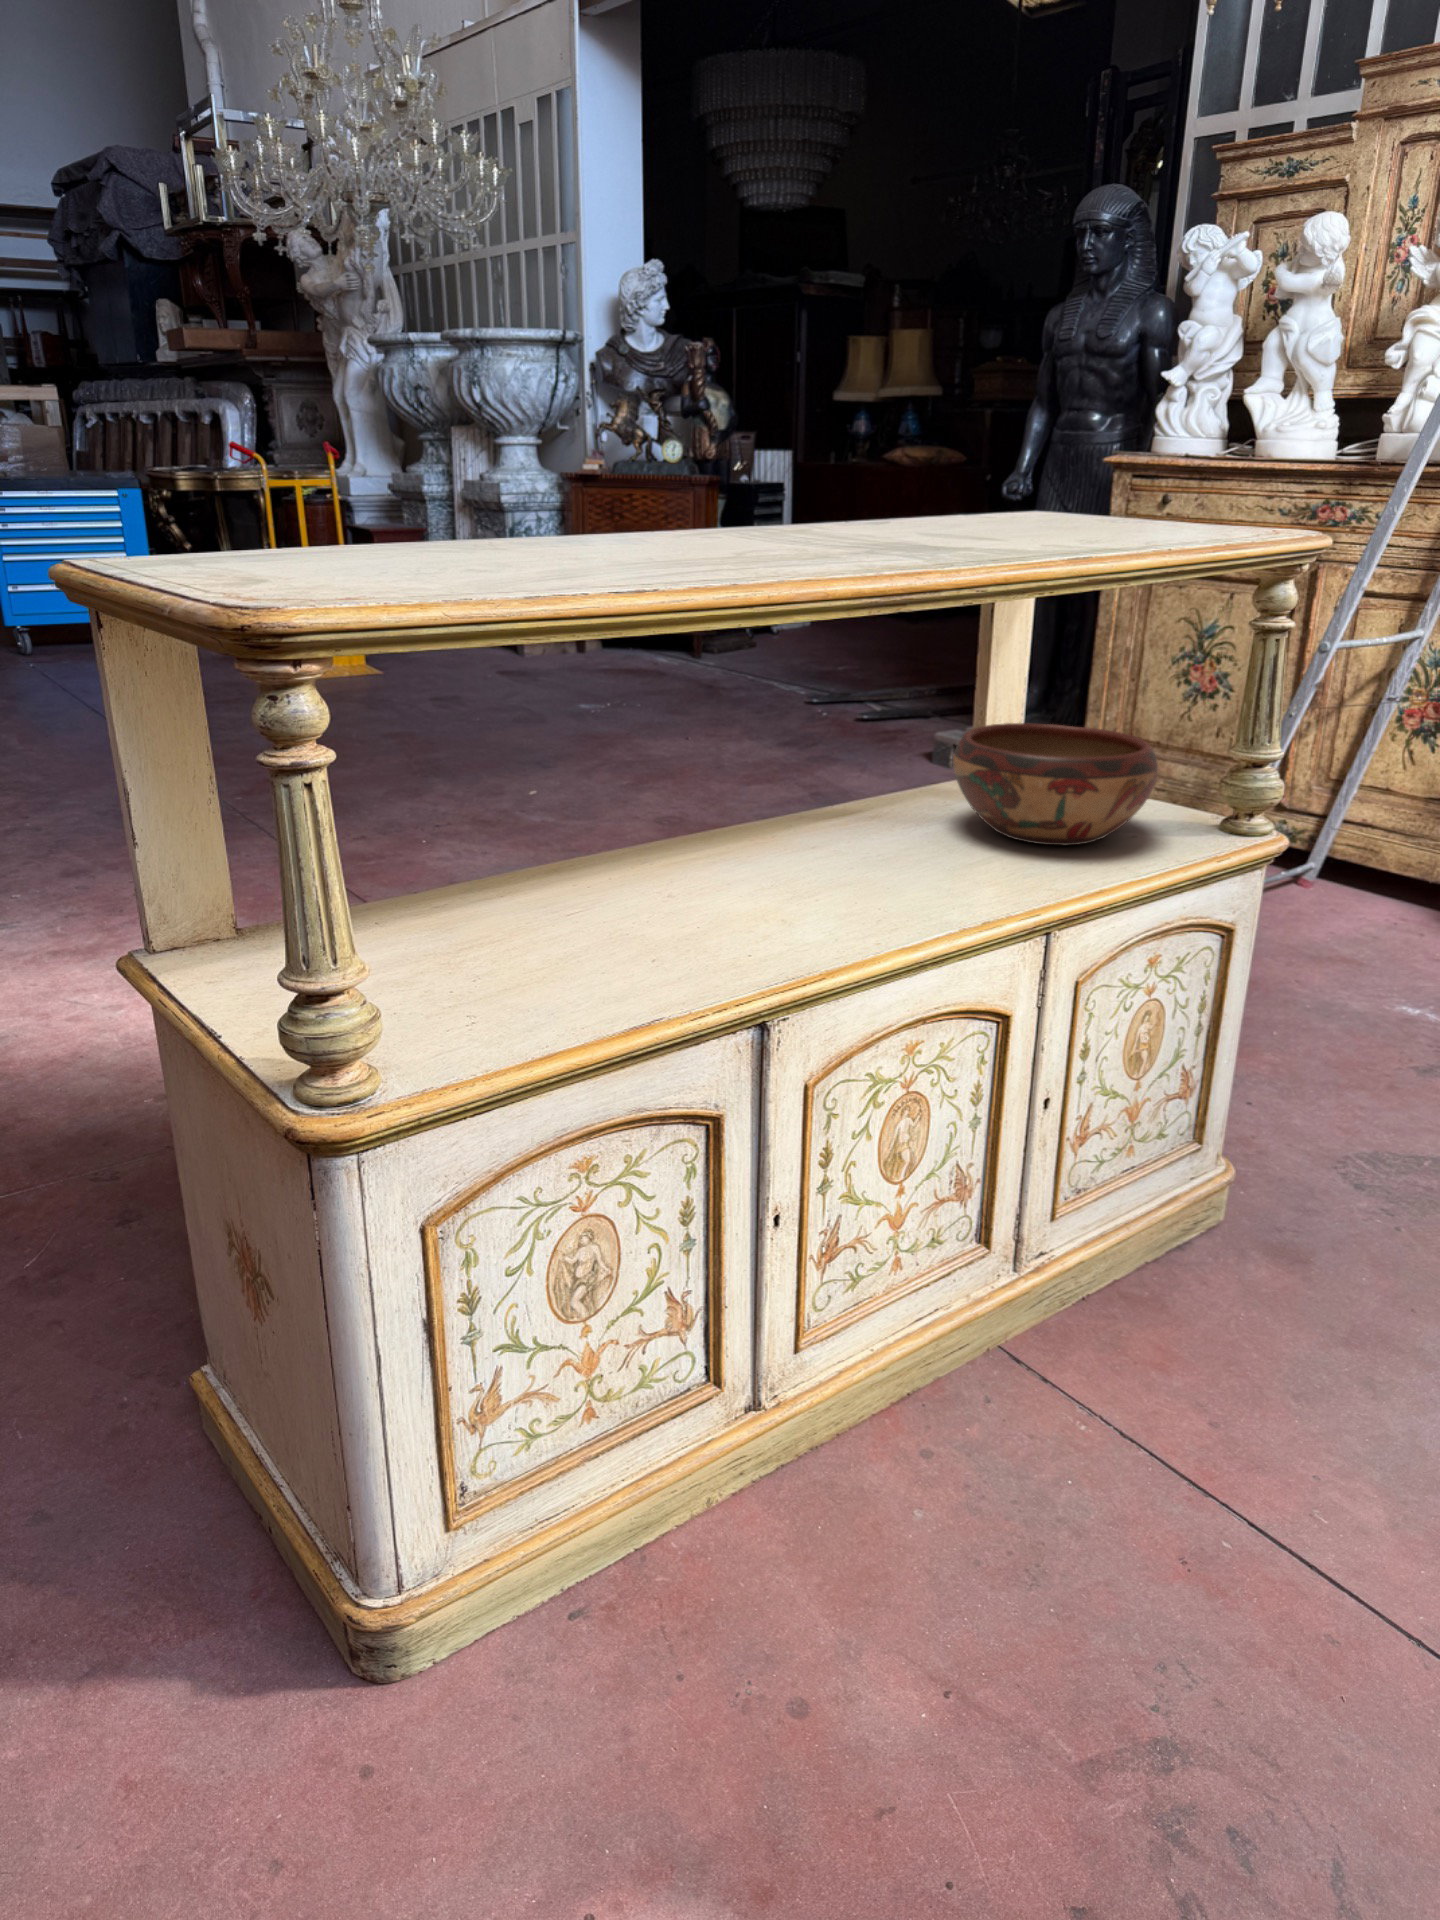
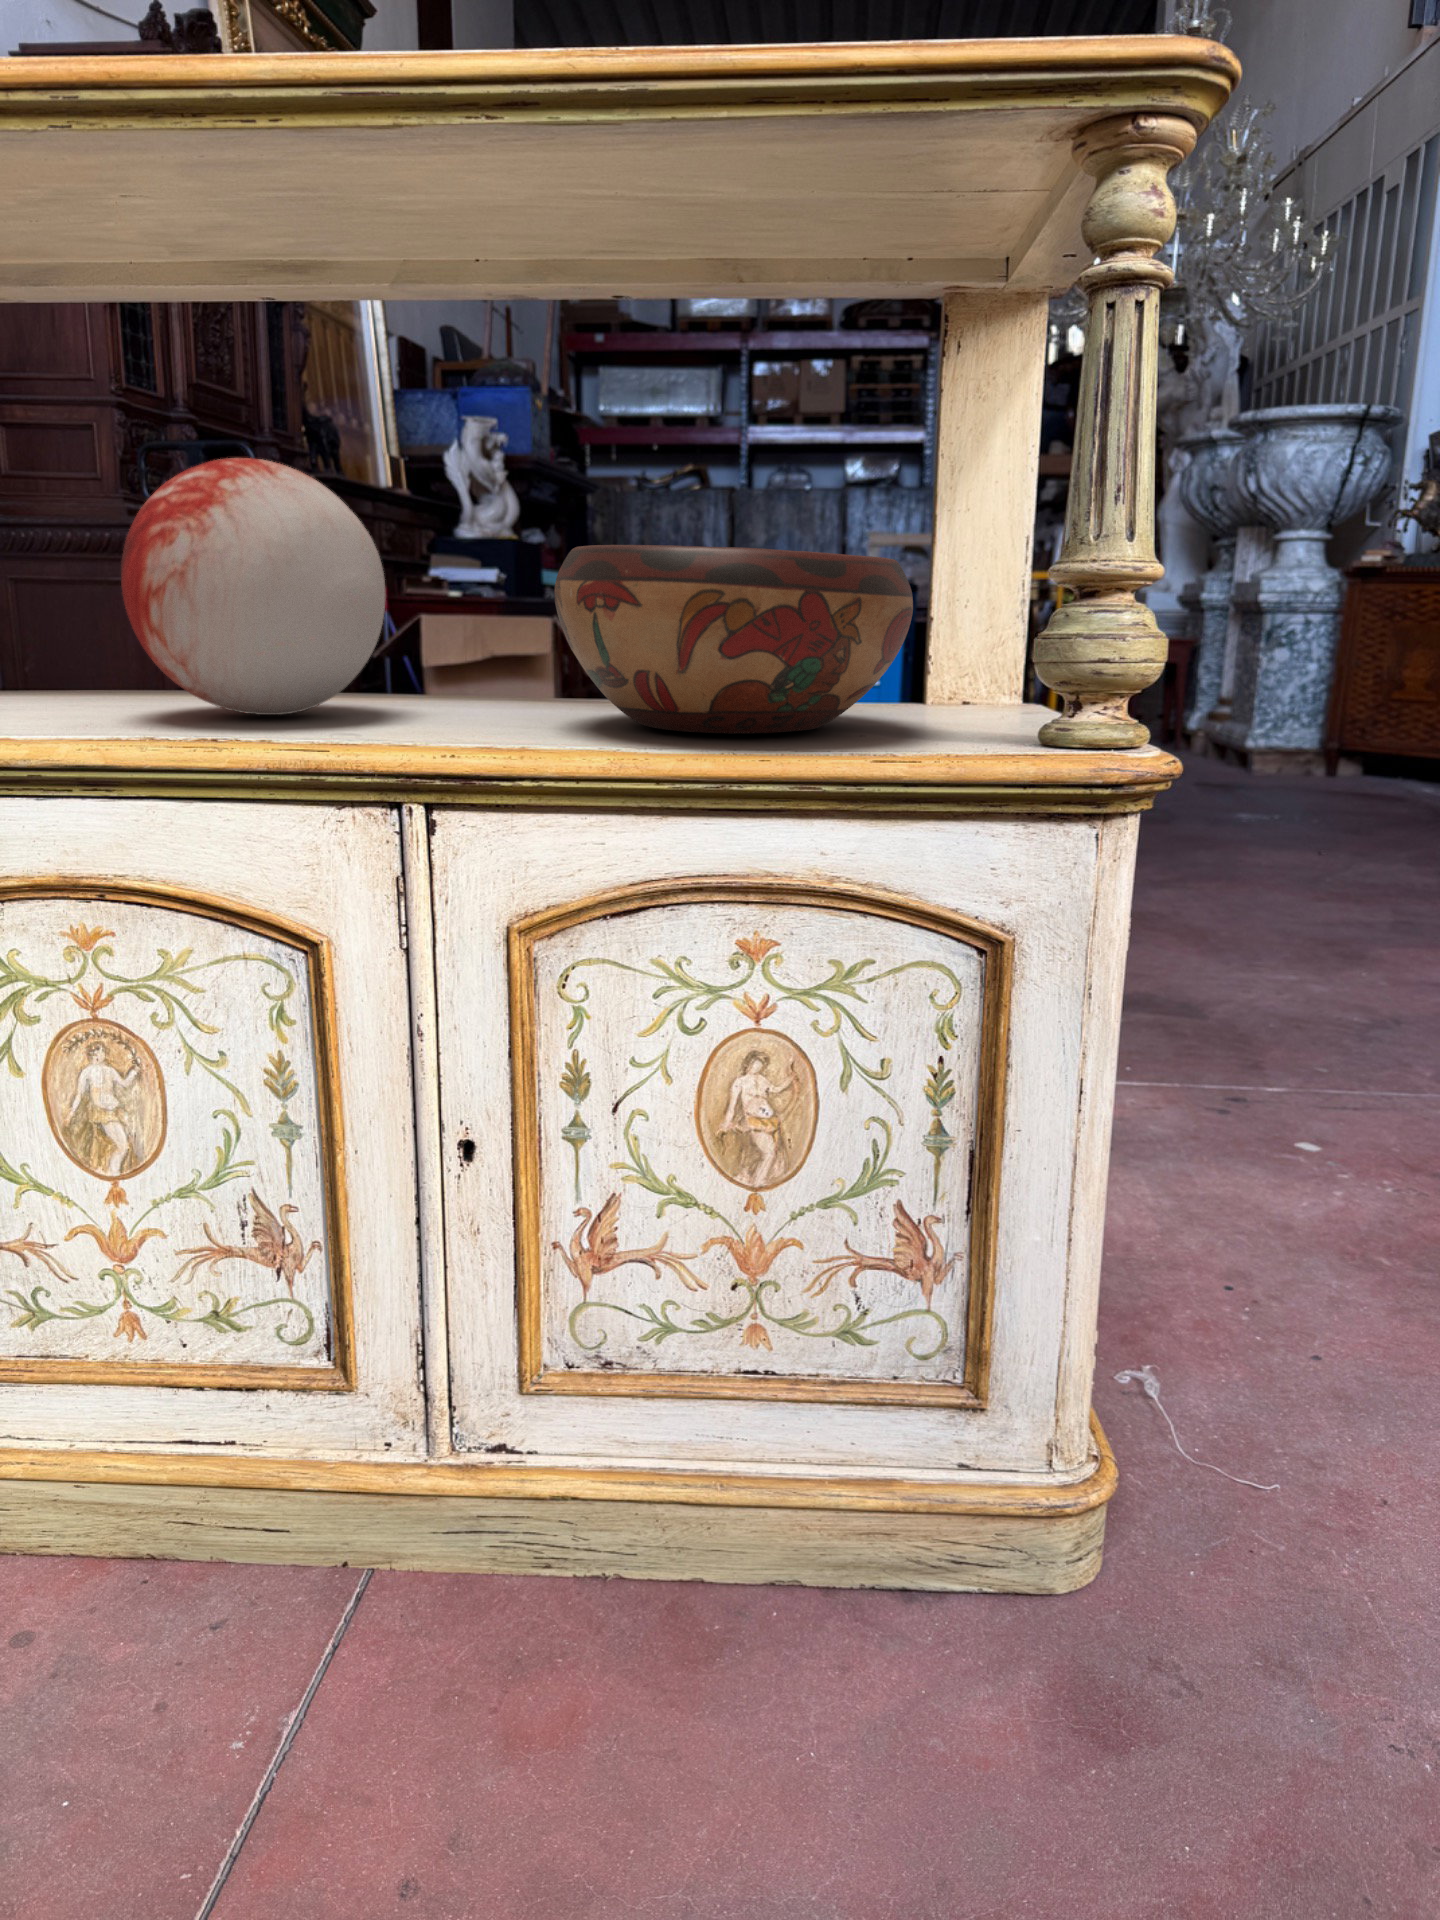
decorative orb: none [758,720,922,881] -> present [121,458,386,715]

